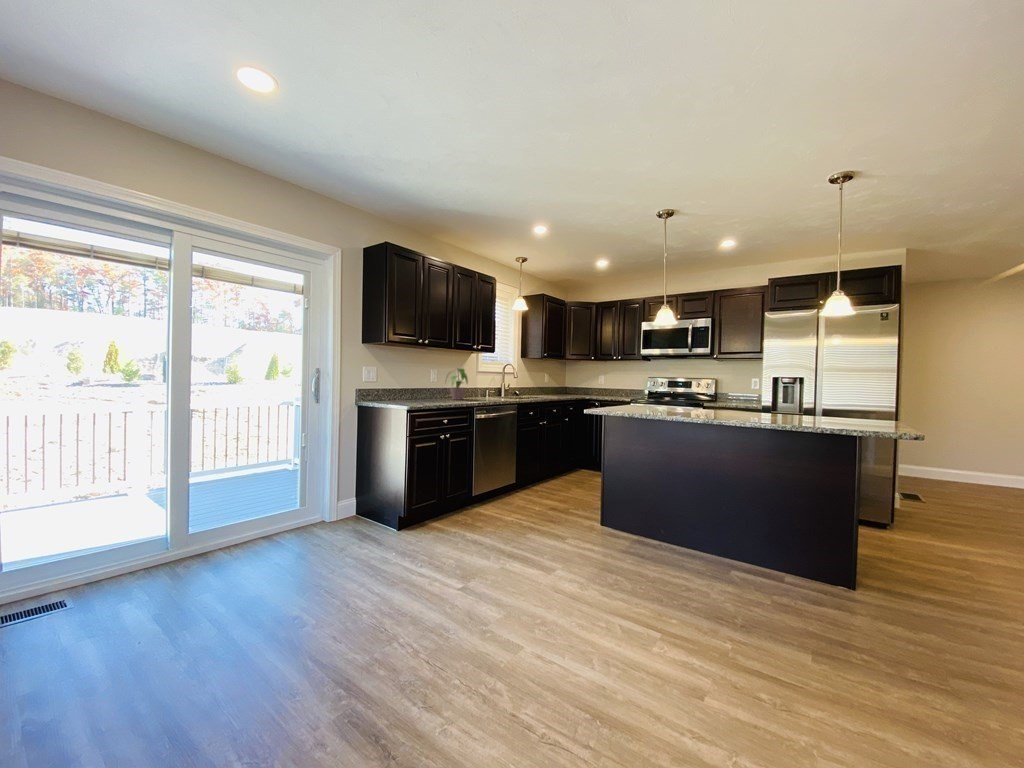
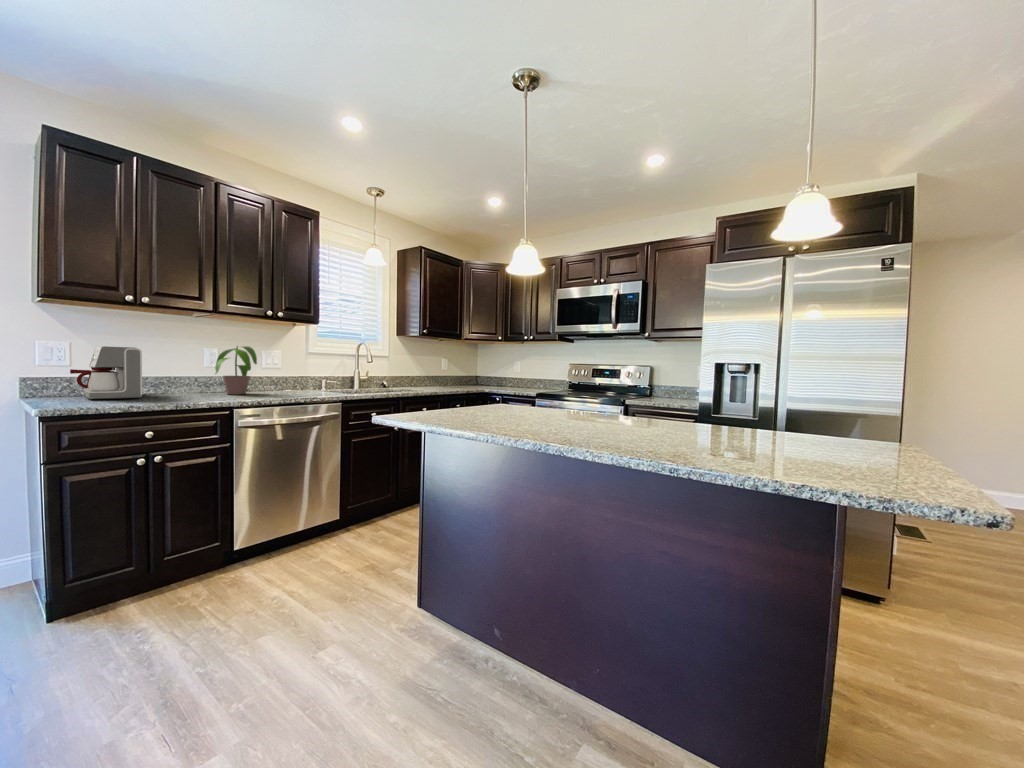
coffee maker: none [388,370,425,402] -> present [70,346,142,399]

